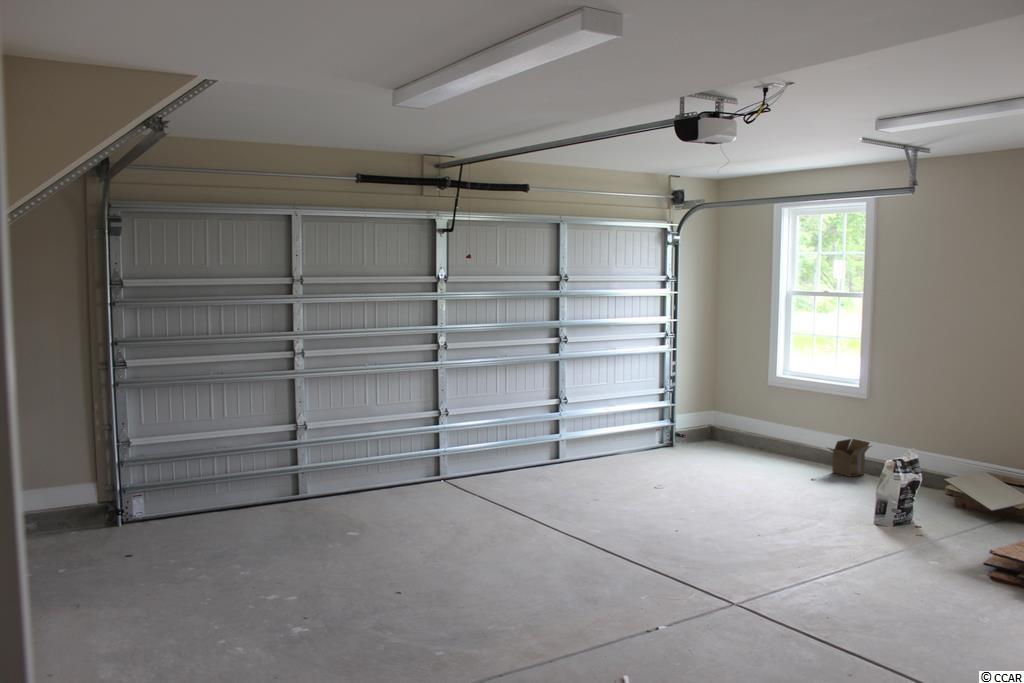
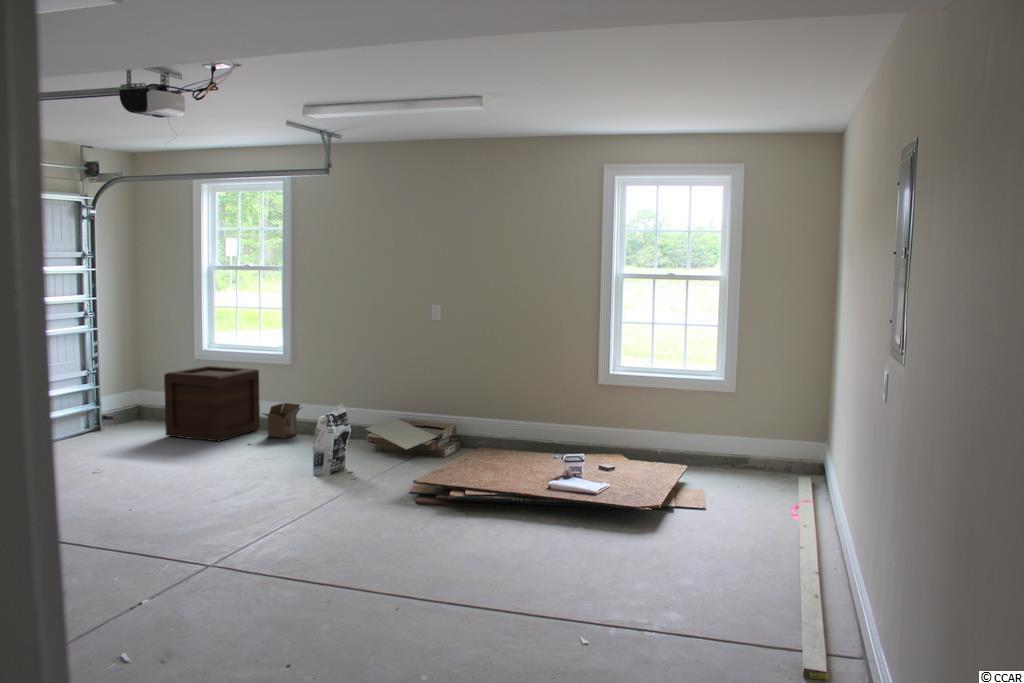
wooden crate: none [731,392,827,471] -> present [164,366,260,441]

